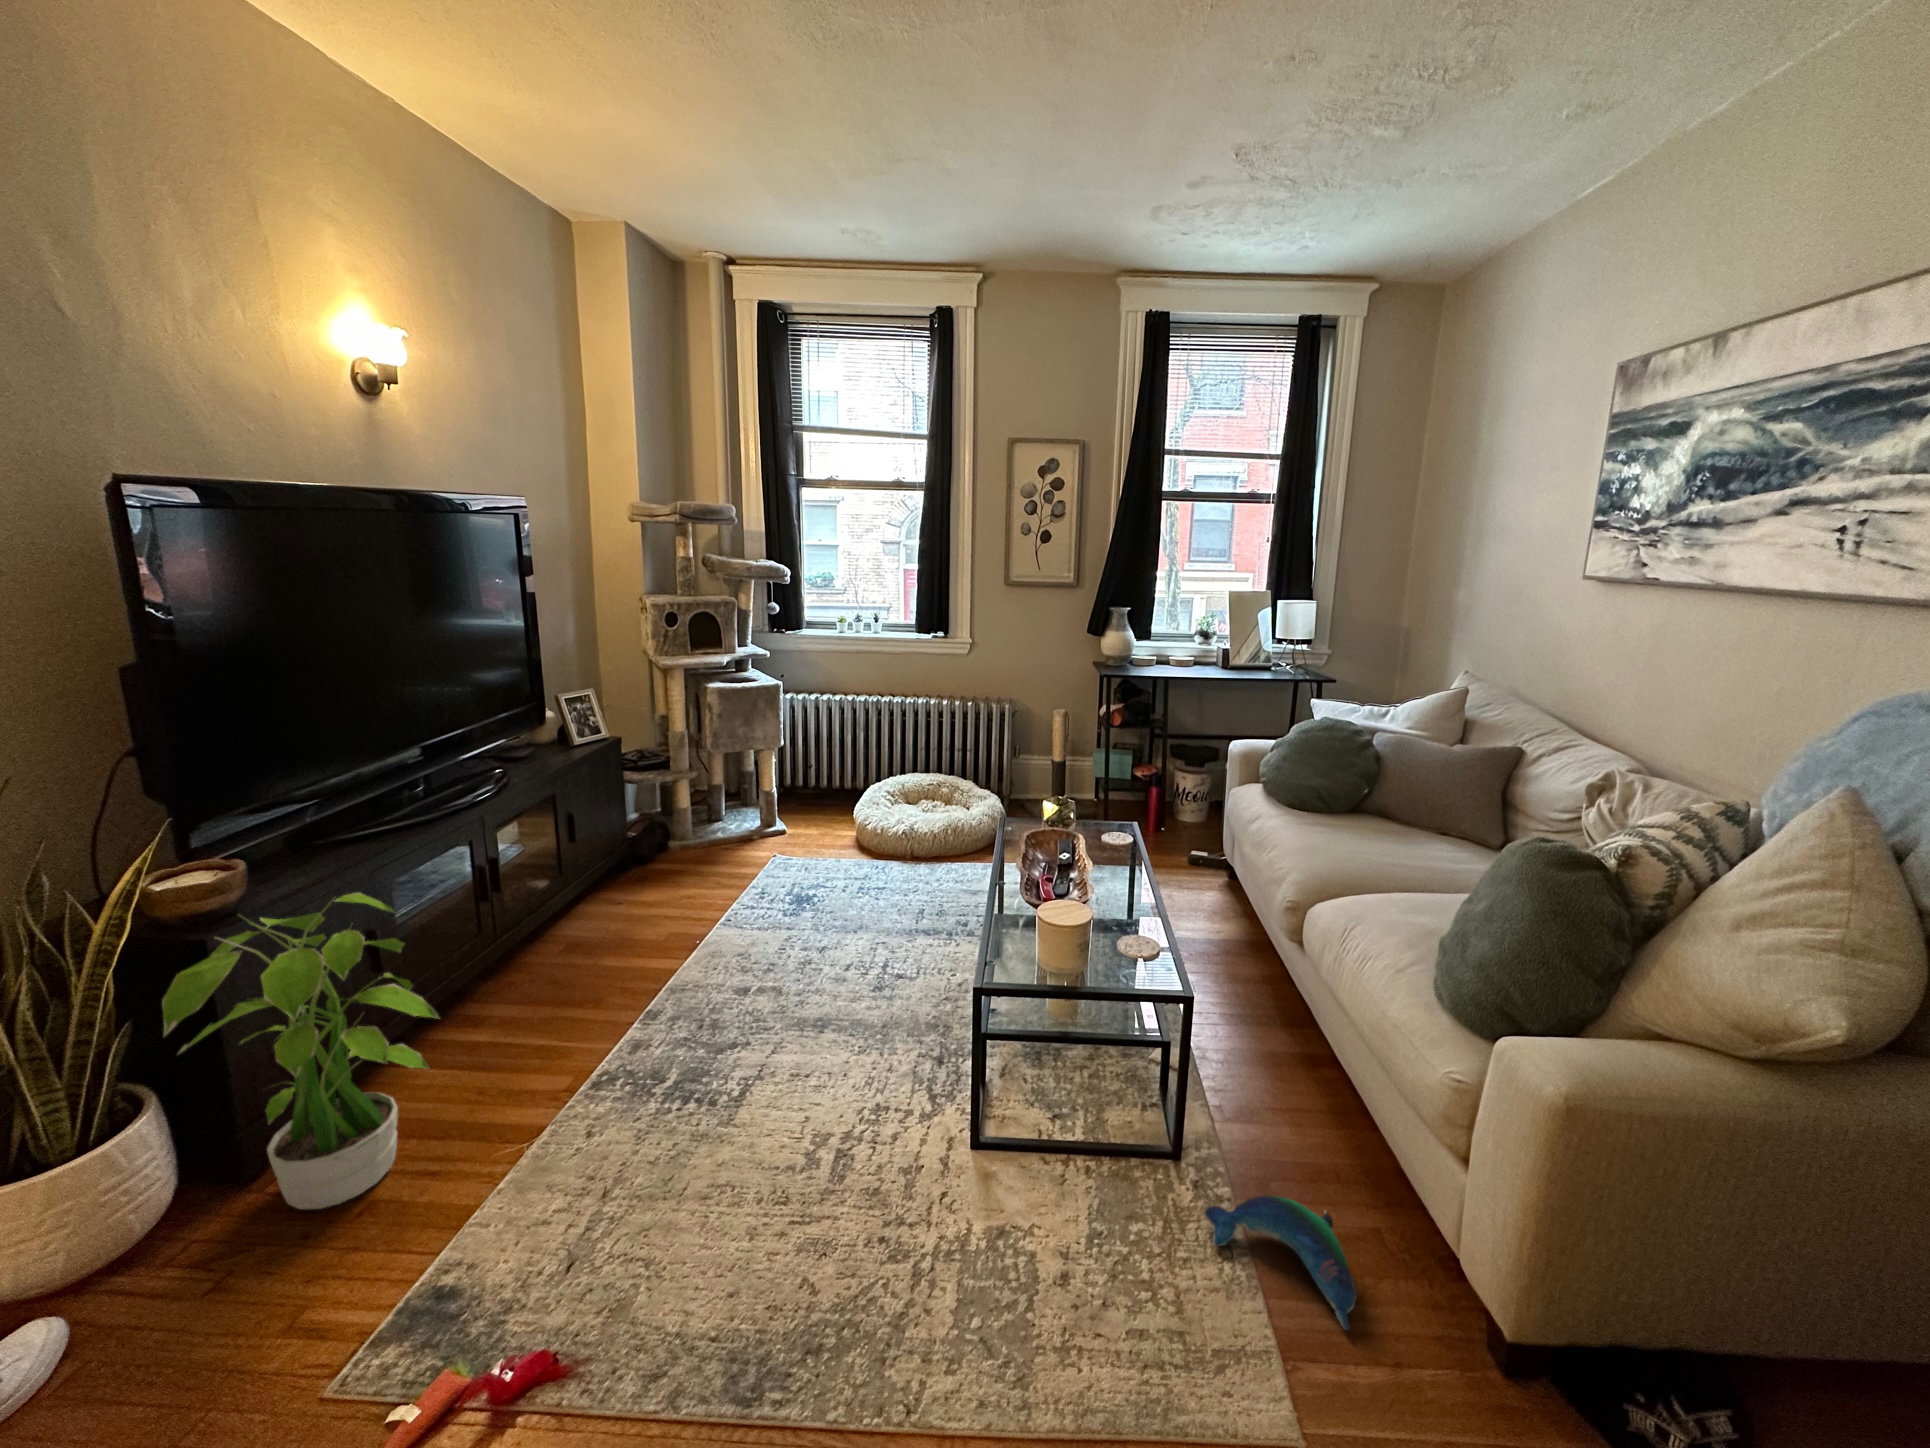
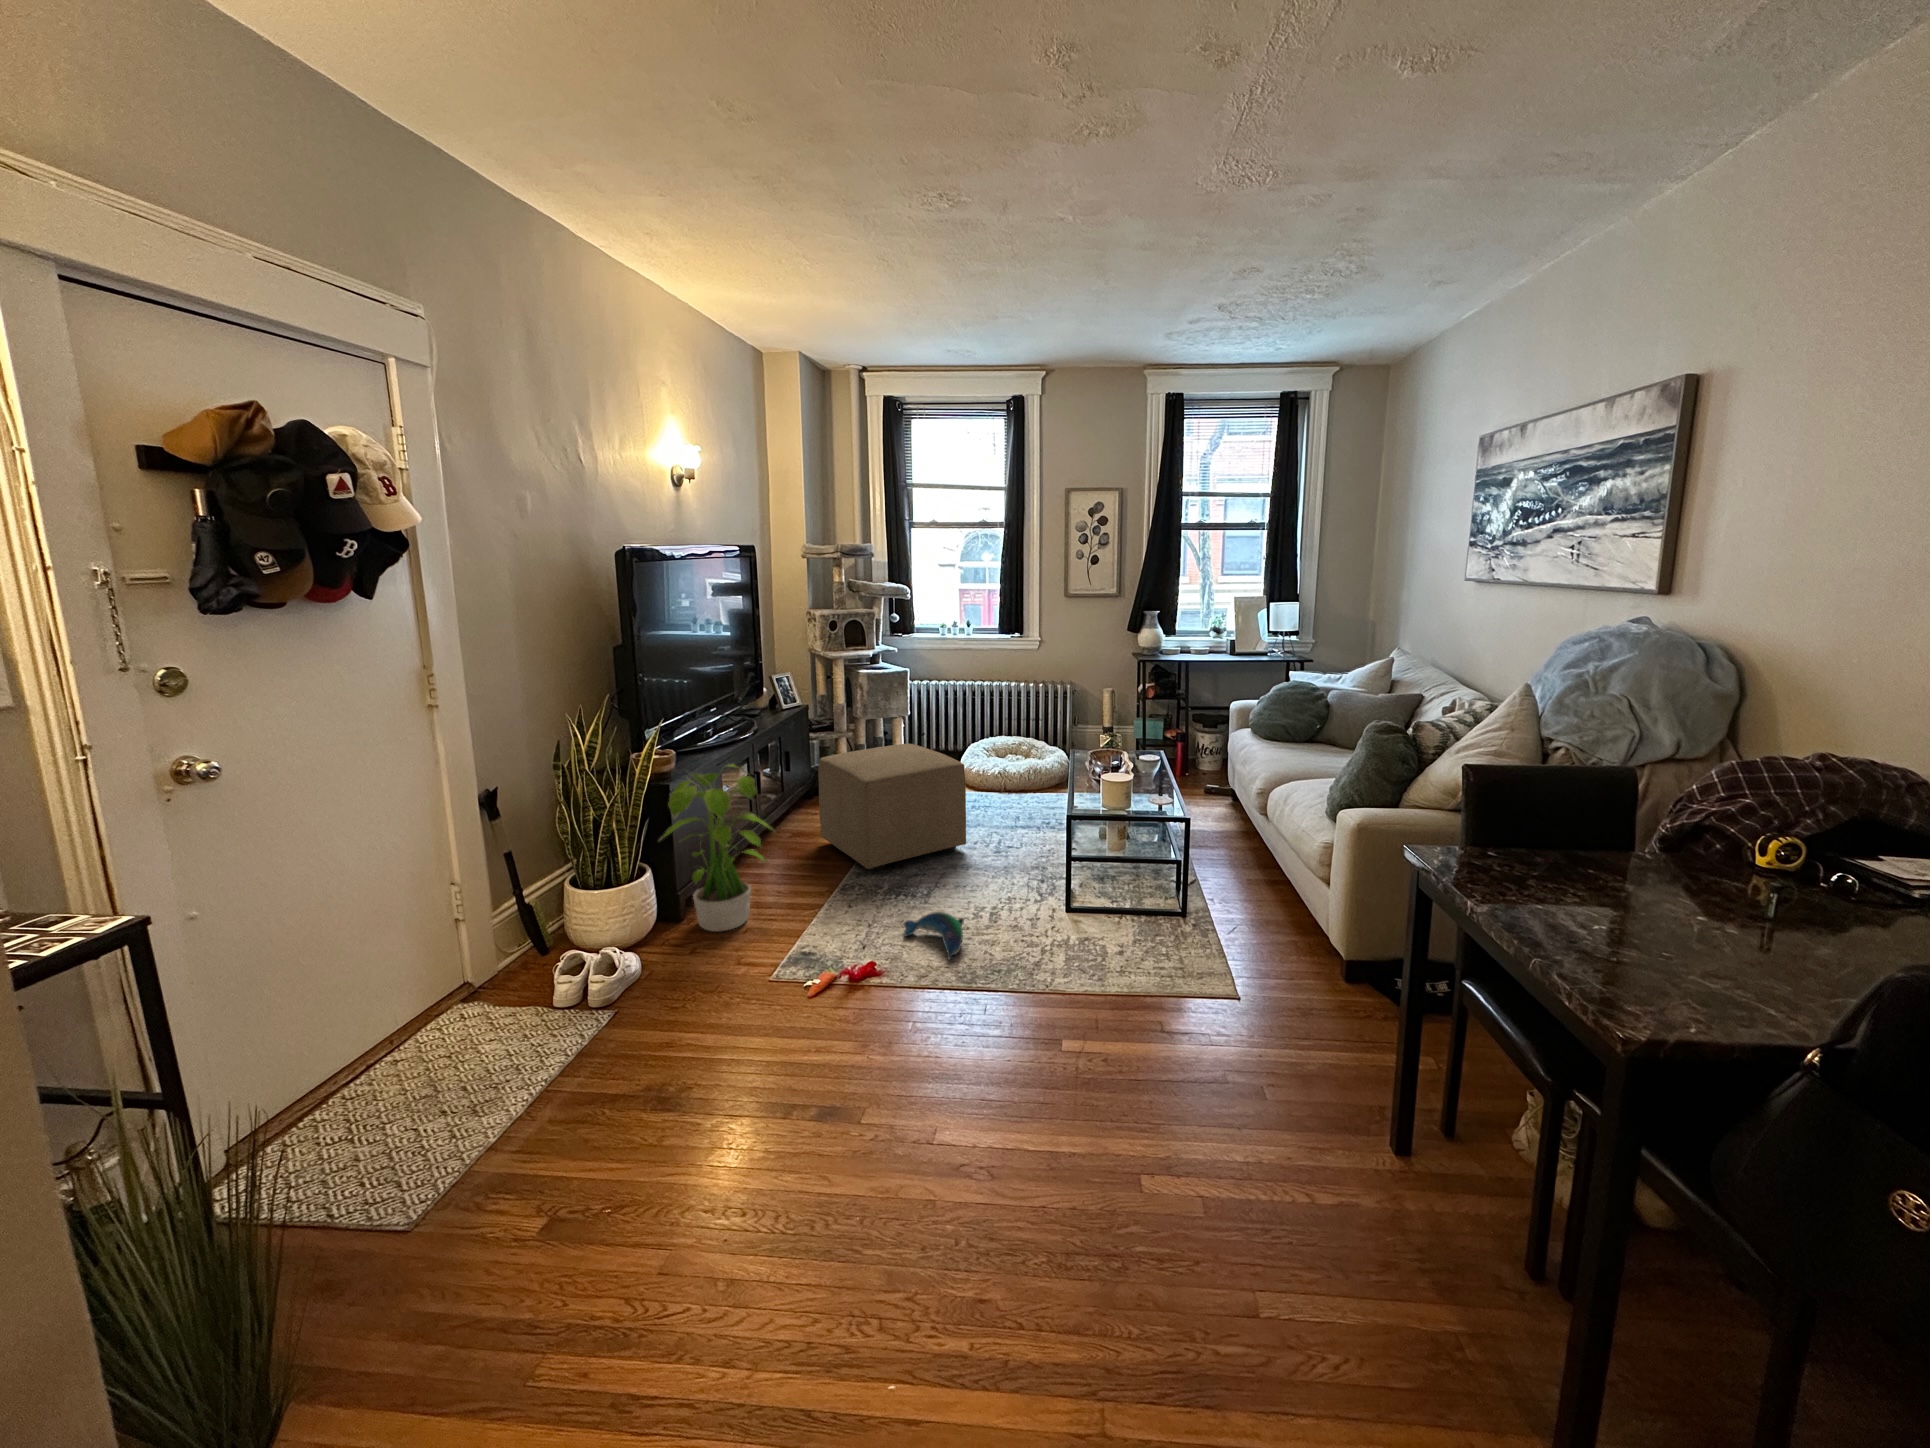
ottoman: none [596,807,829,1036] -> present [818,744,966,870]
plush toy: present [1205,1195,1356,1330] -> present [904,912,964,960]

